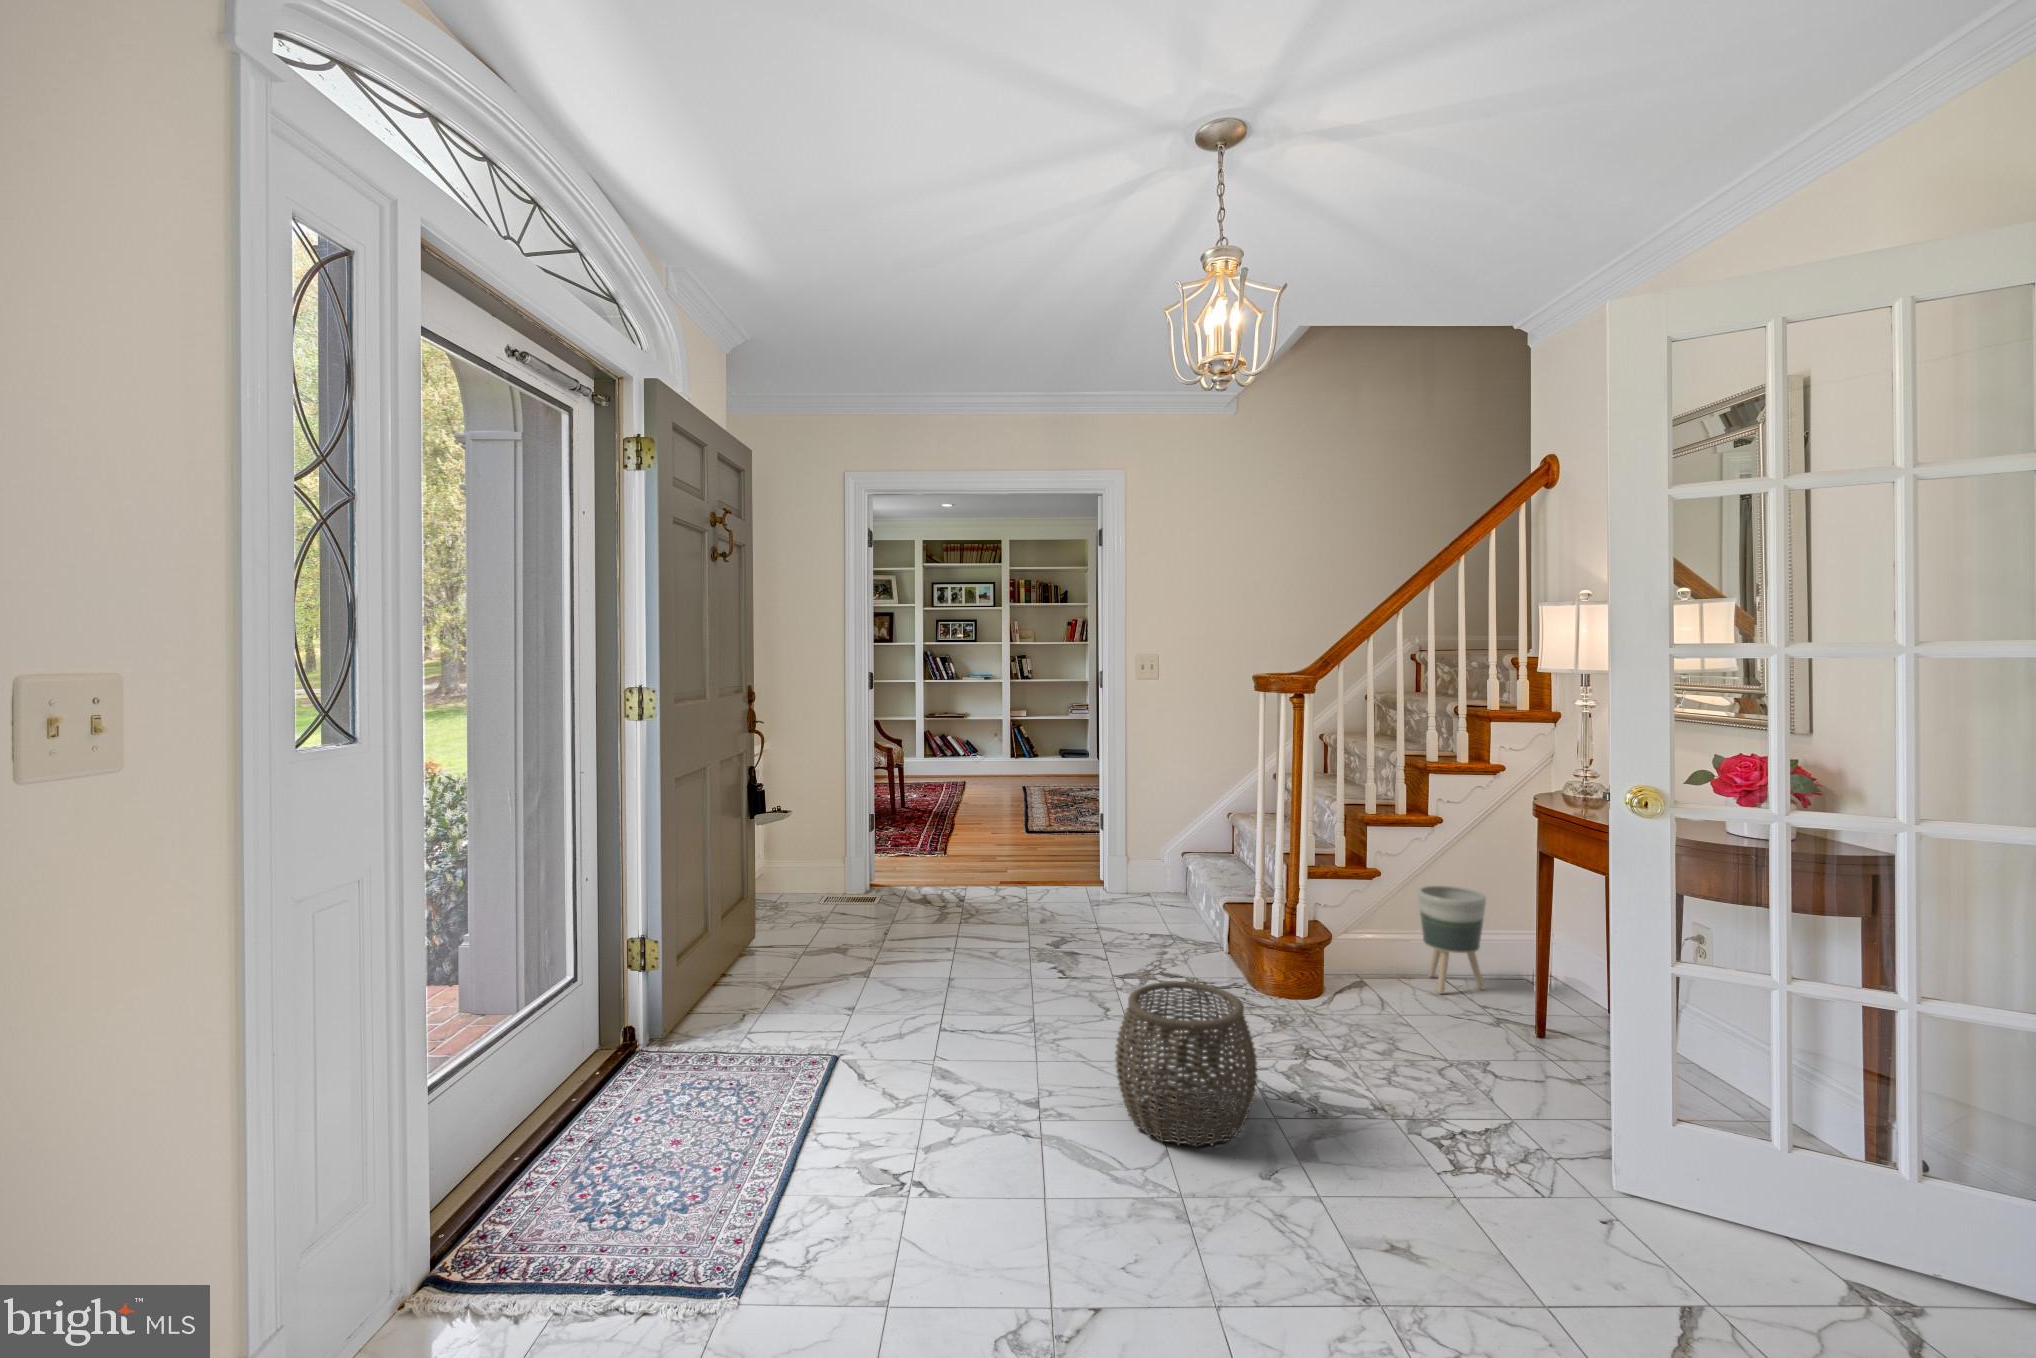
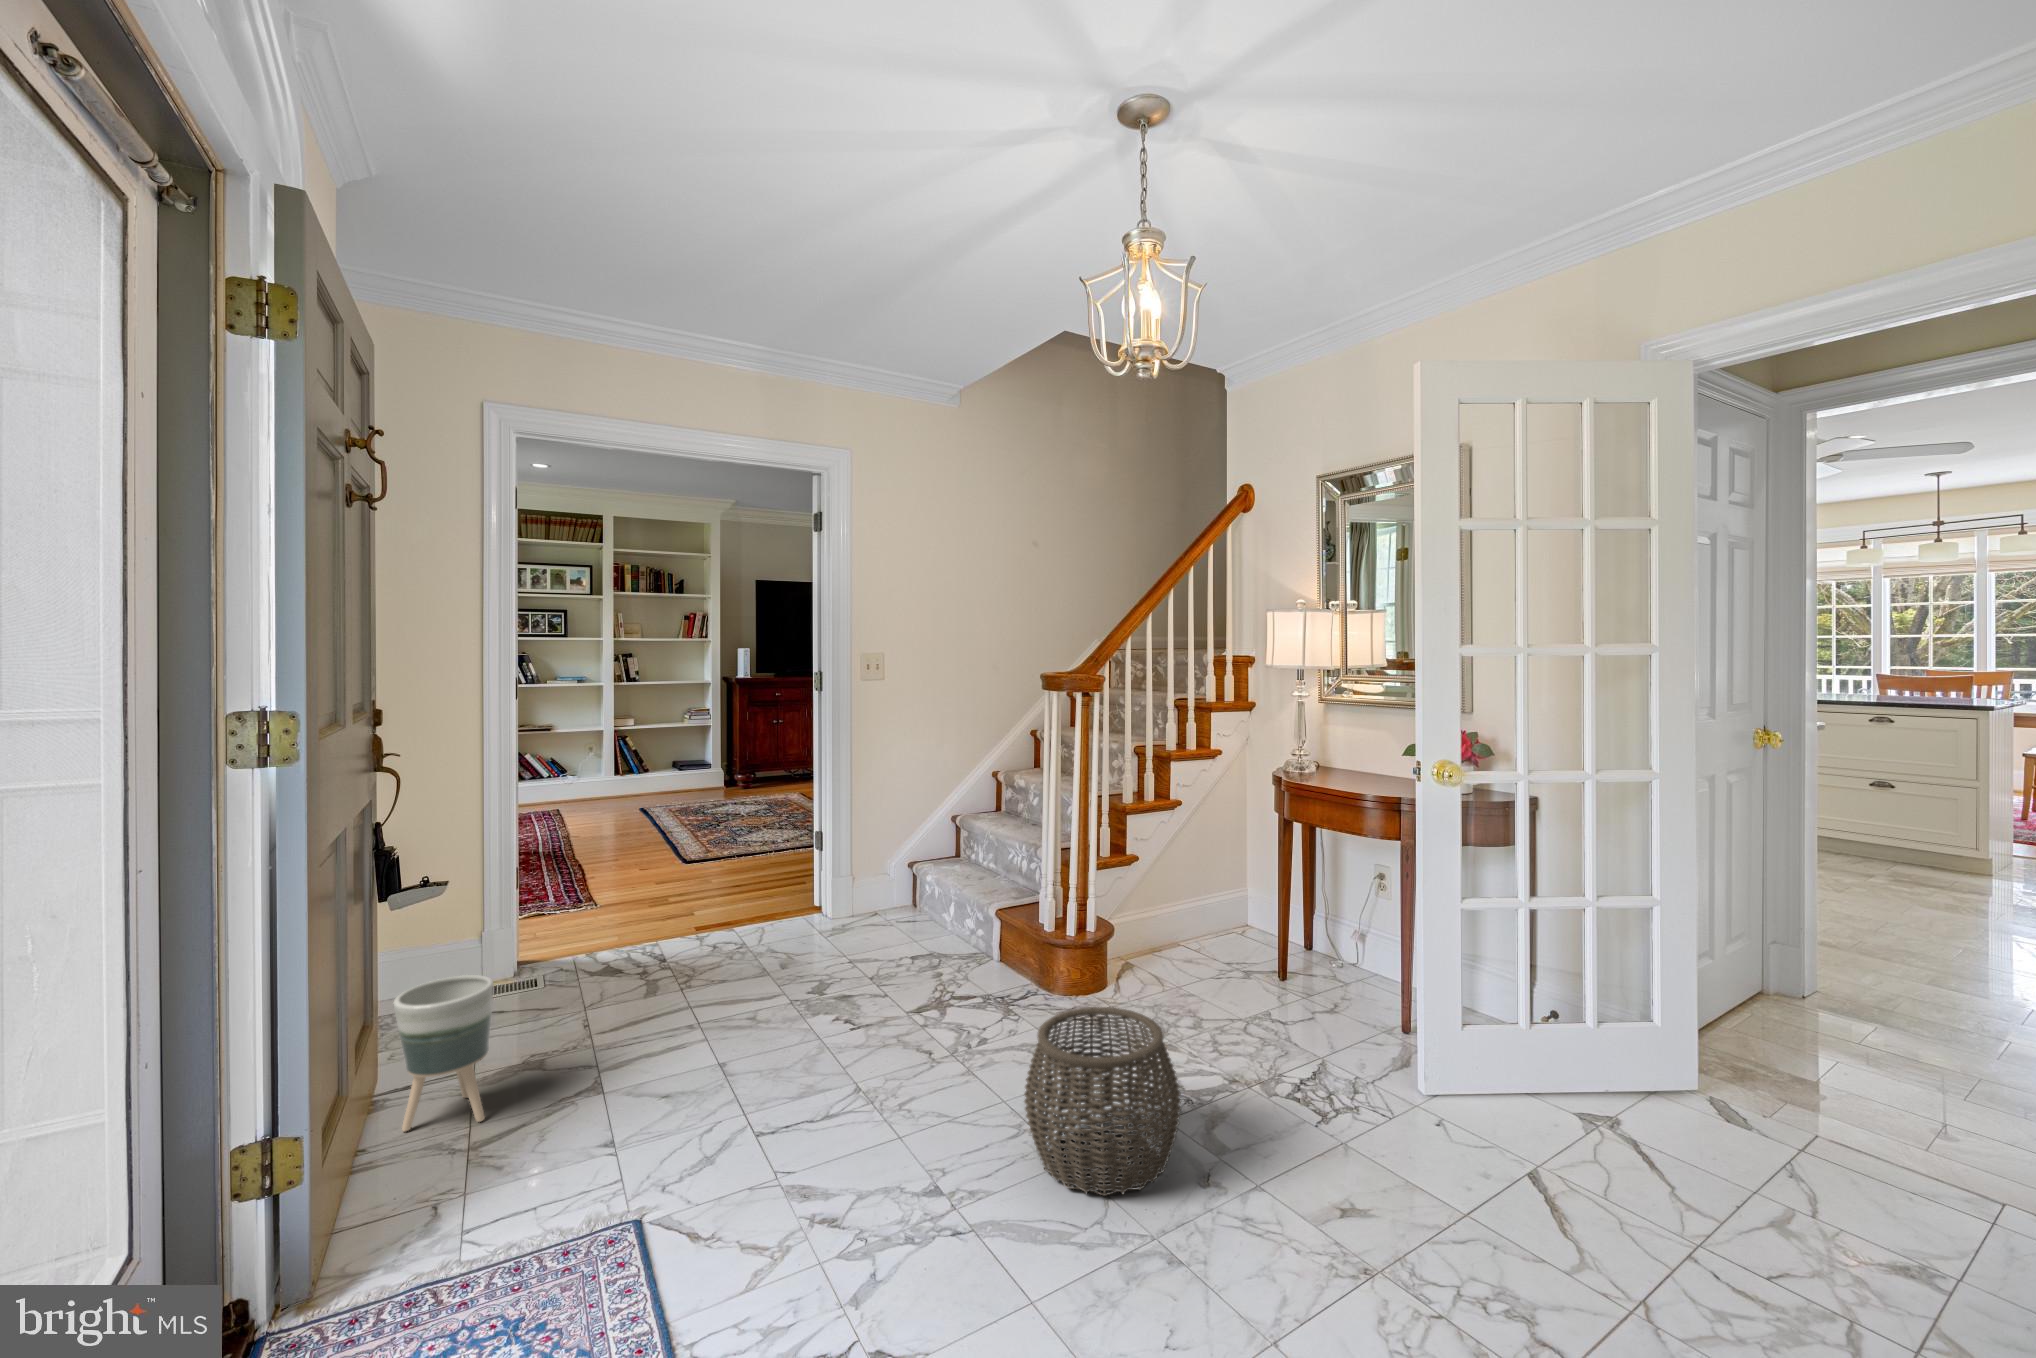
planter: present [1418,886,1486,994] -> present [394,975,494,1131]

